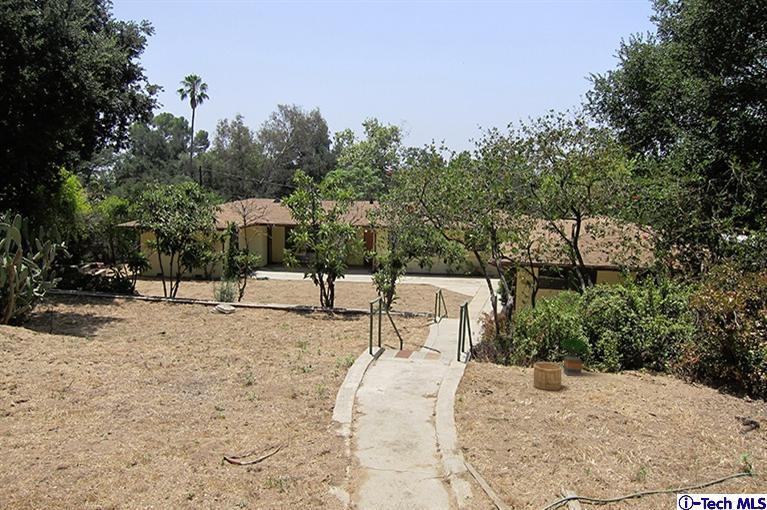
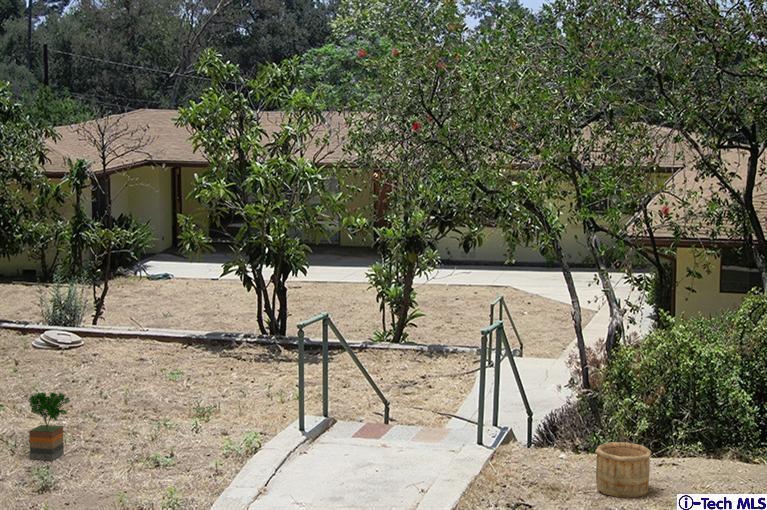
potted tree: present [562,338,588,376] -> present [28,392,70,461]

